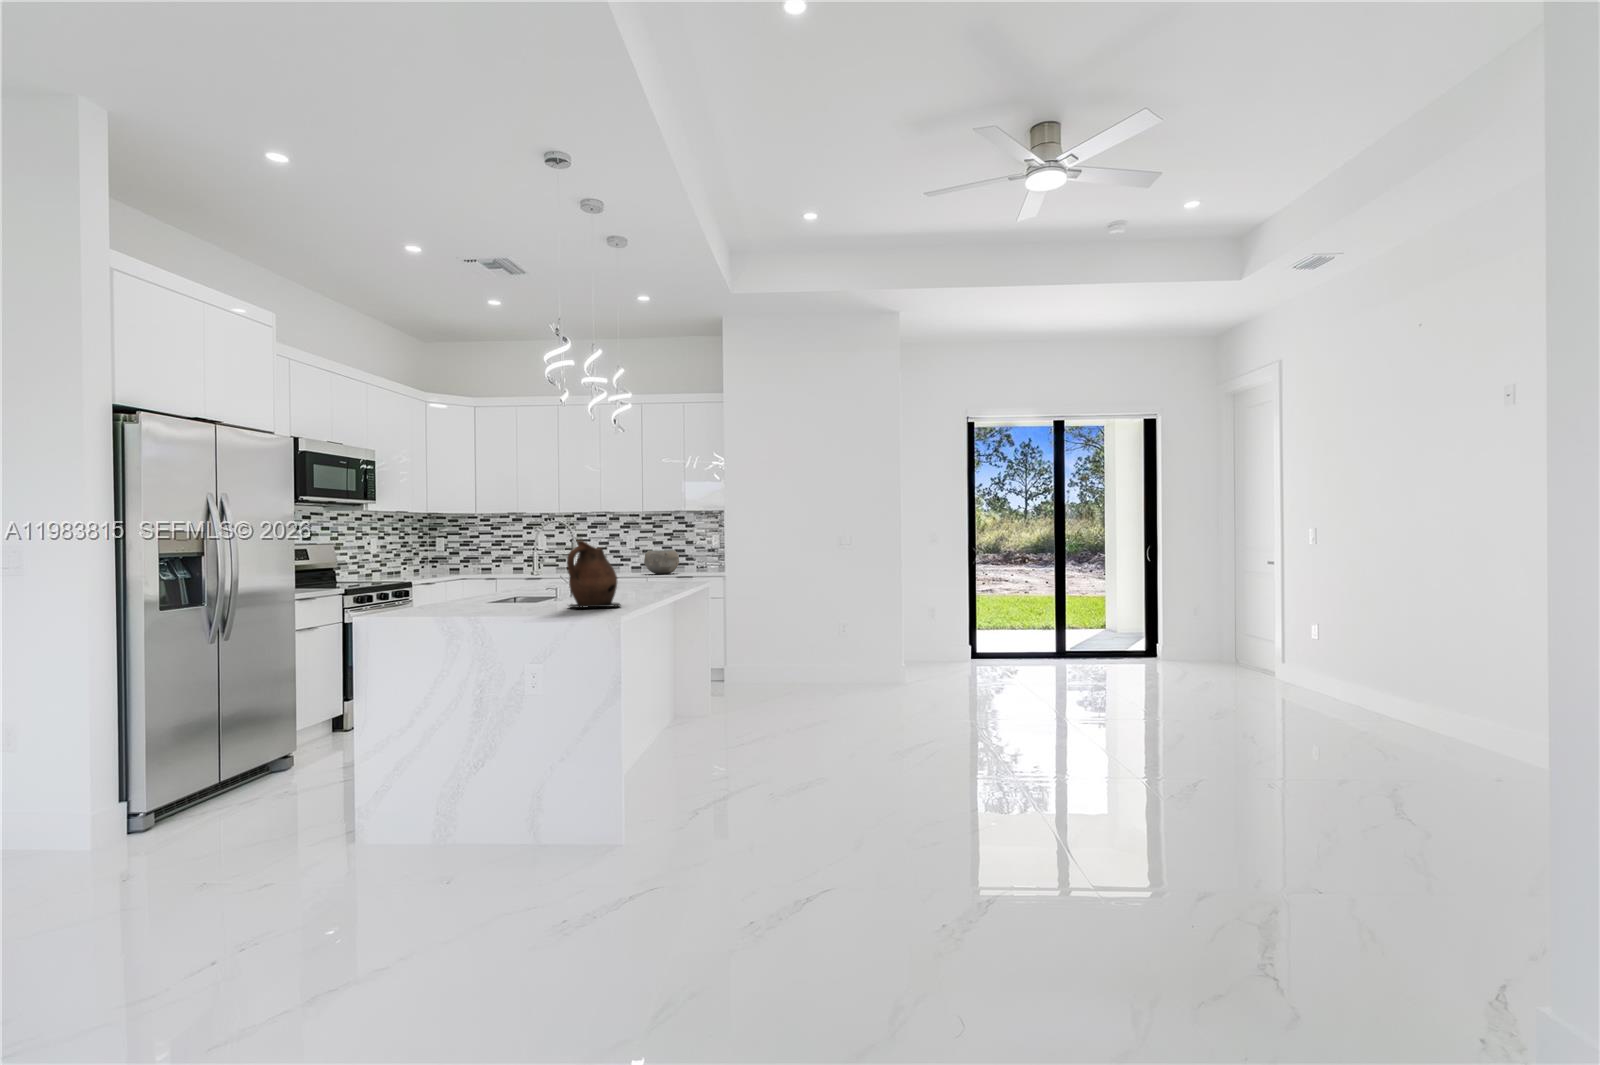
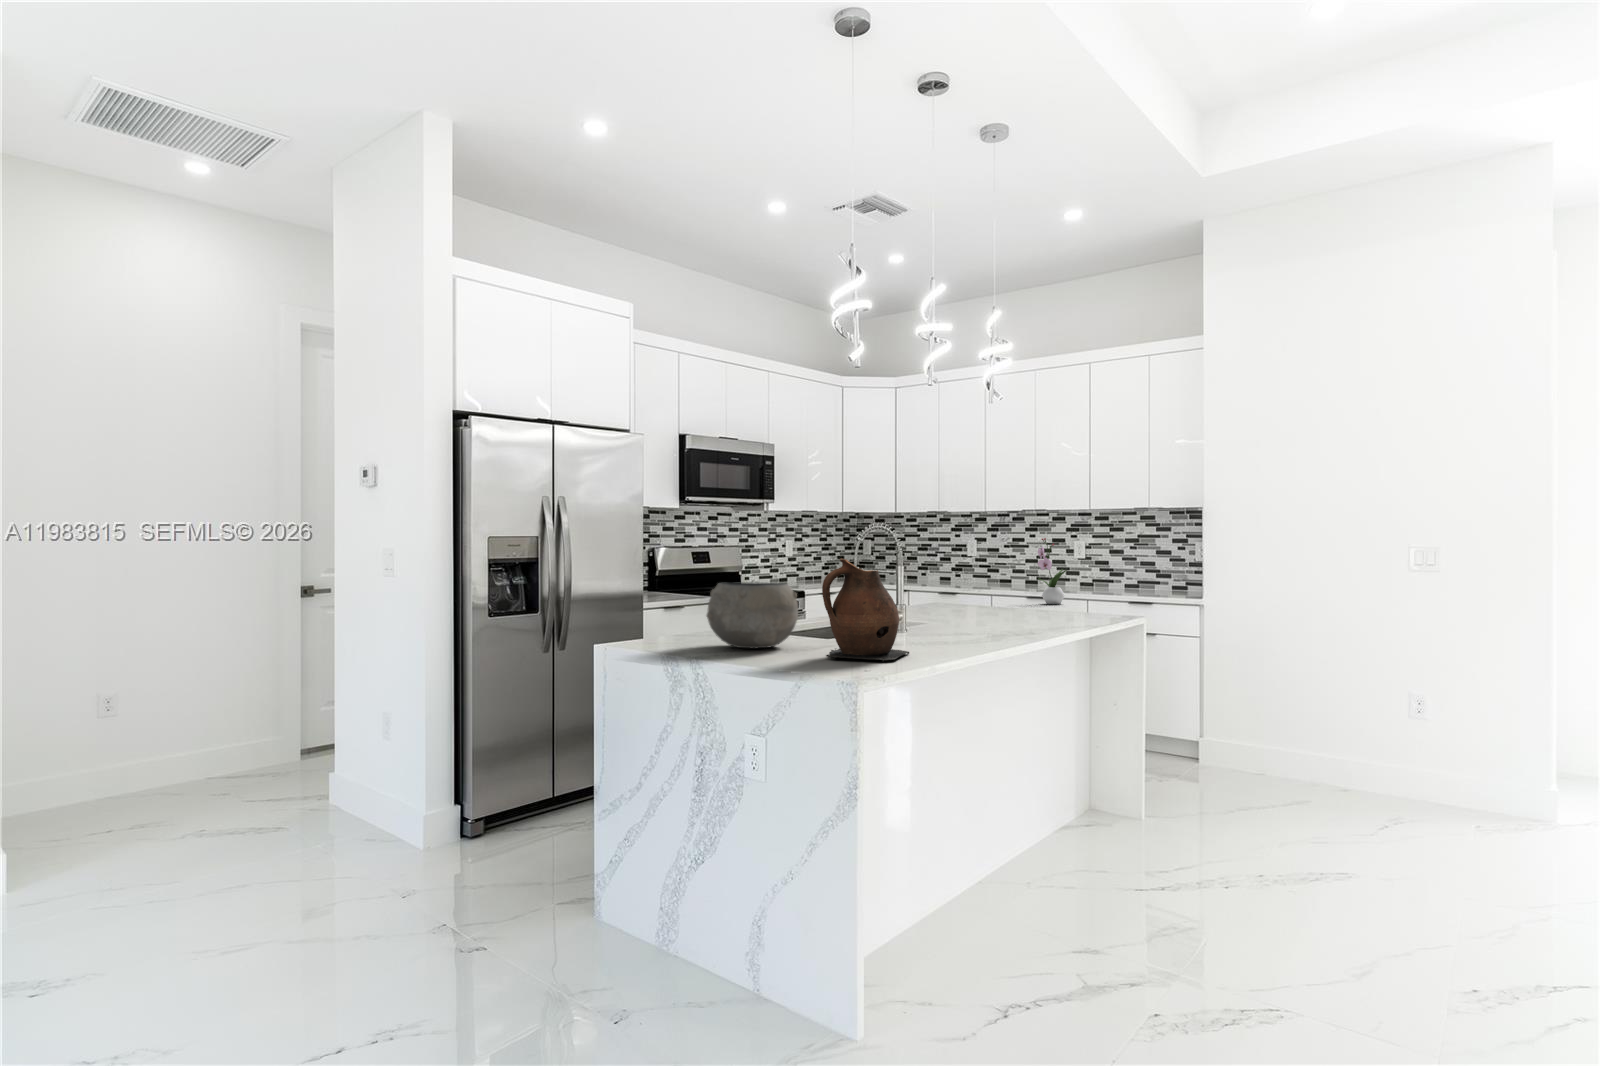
flower arrangement: none [618,531,641,580] -> present [1038,538,1067,604]
ceramic bowl: present [644,550,679,574] -> present [707,582,798,648]

